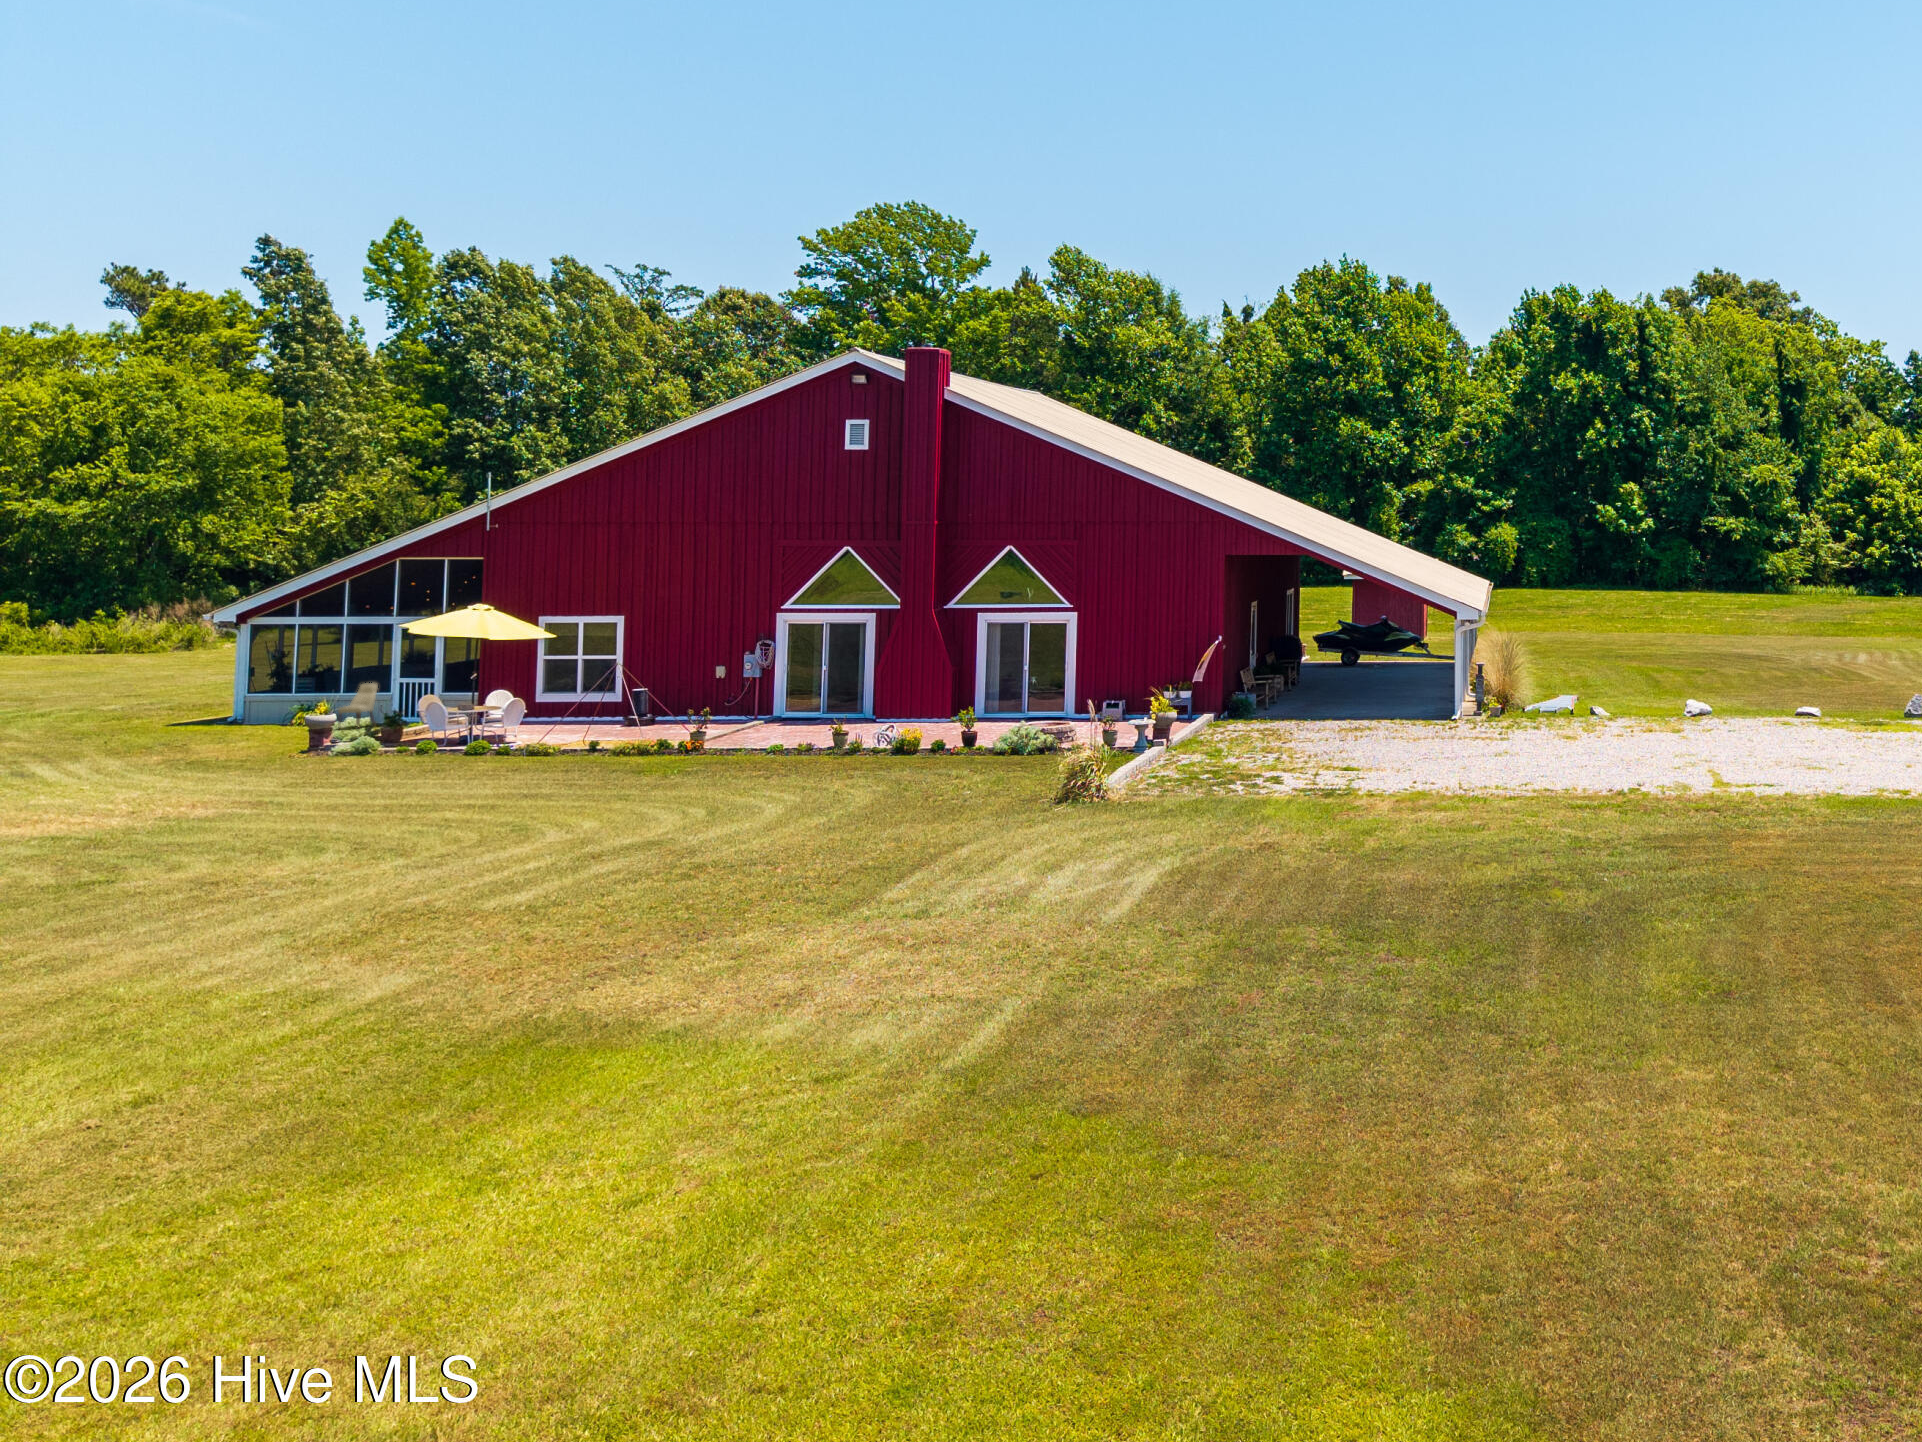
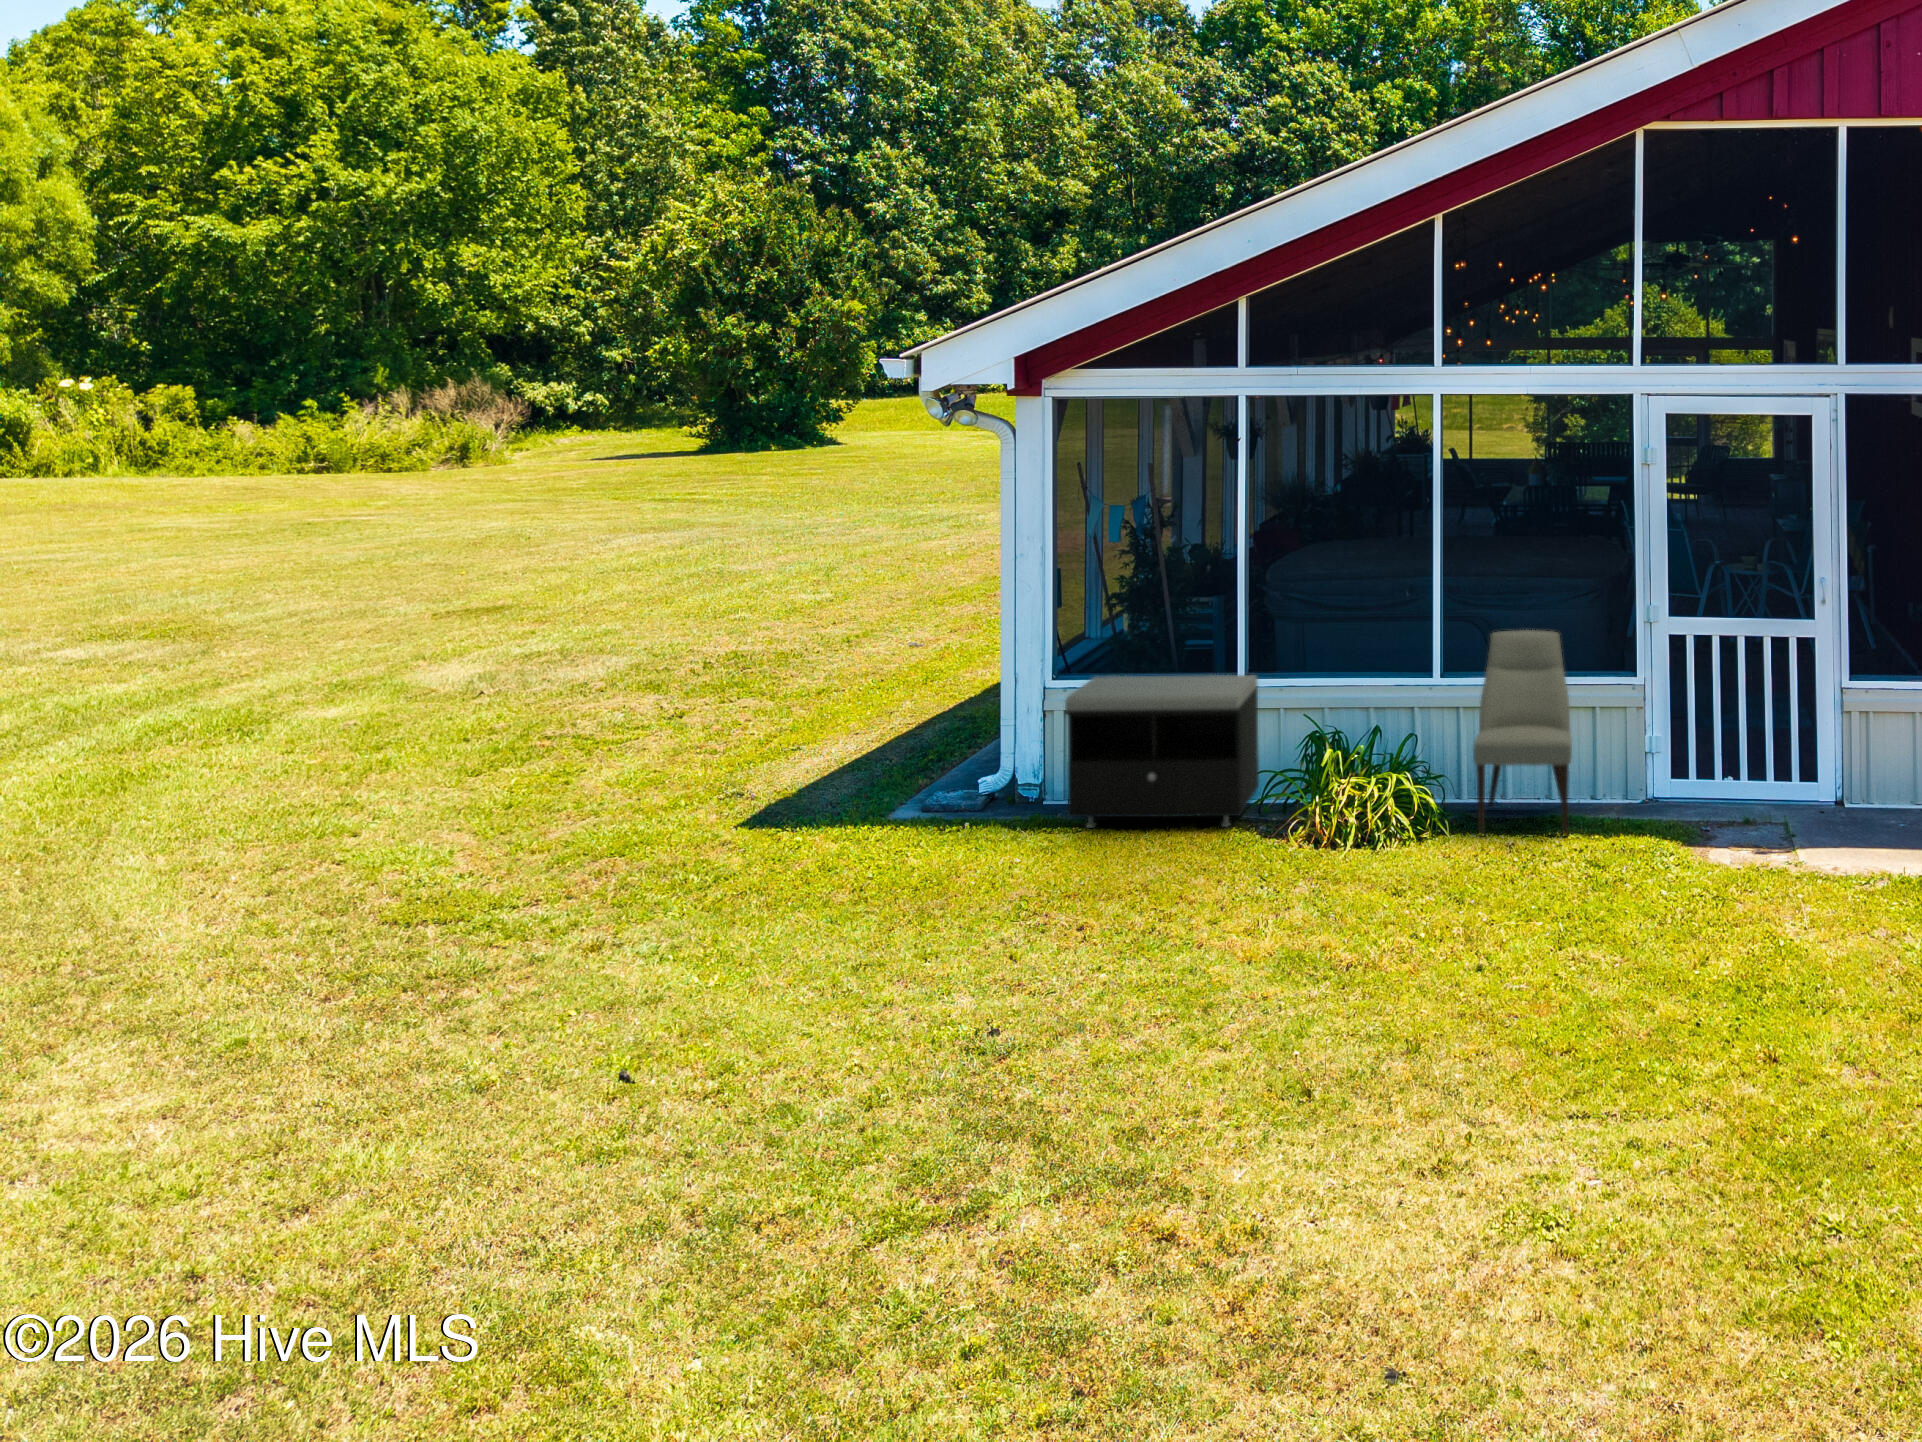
storage bench: none [243,696,304,732] -> present [1065,675,1259,828]

